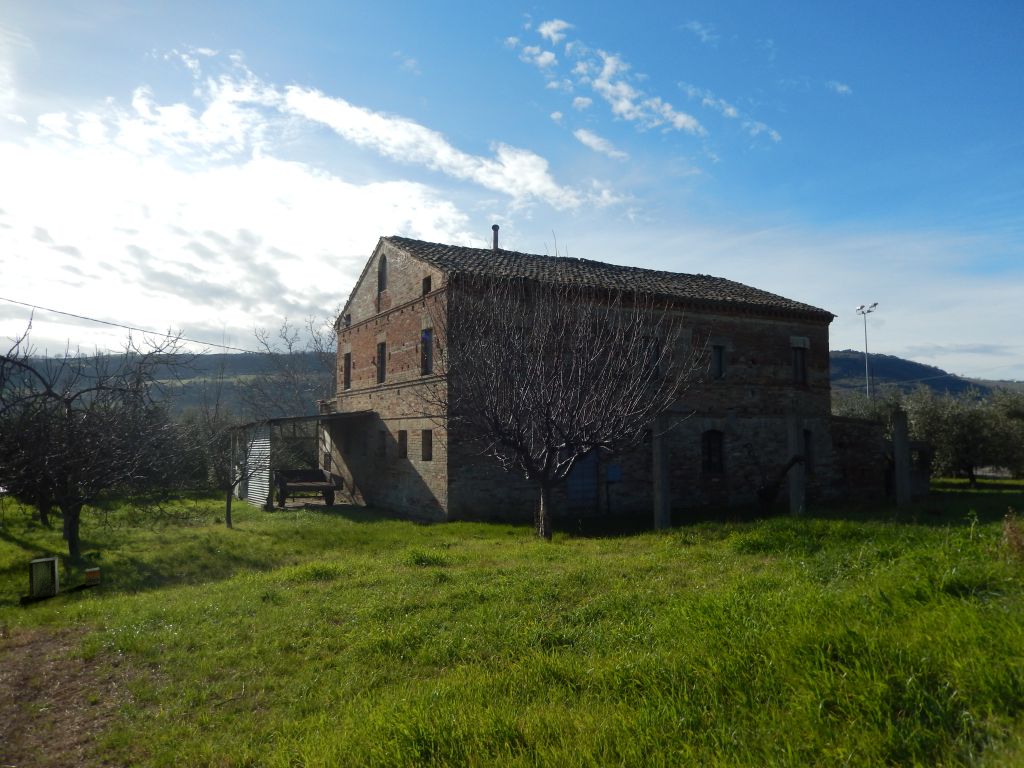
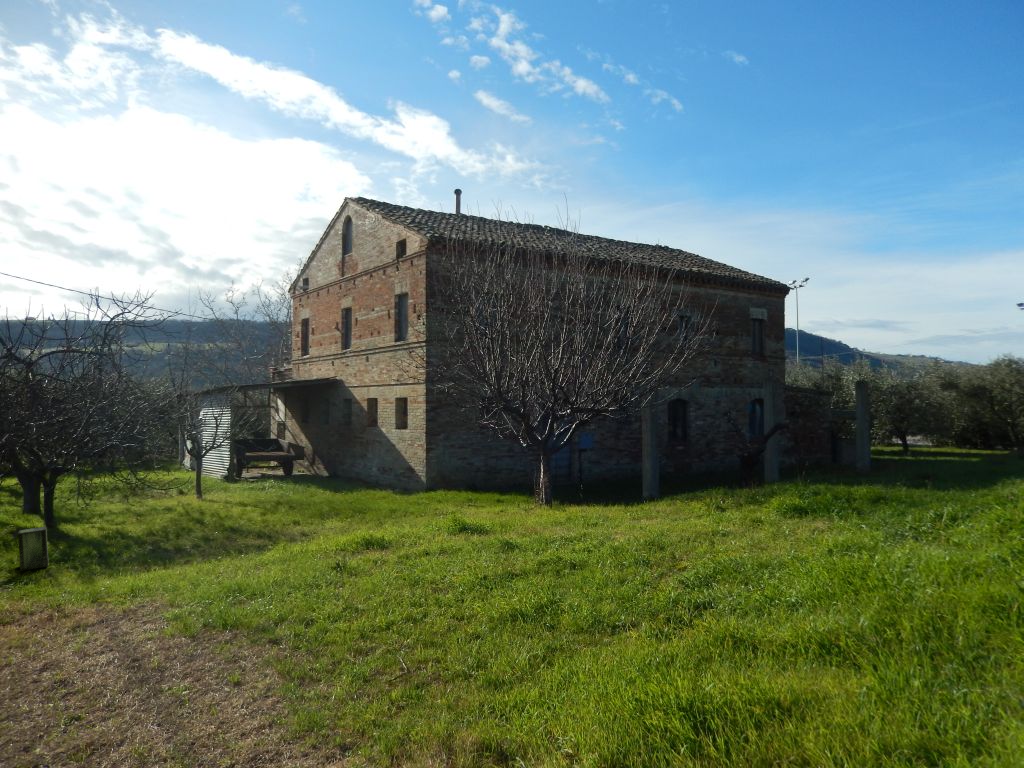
potted tree: present [81,551,105,586] -> none [67,520,95,557]

